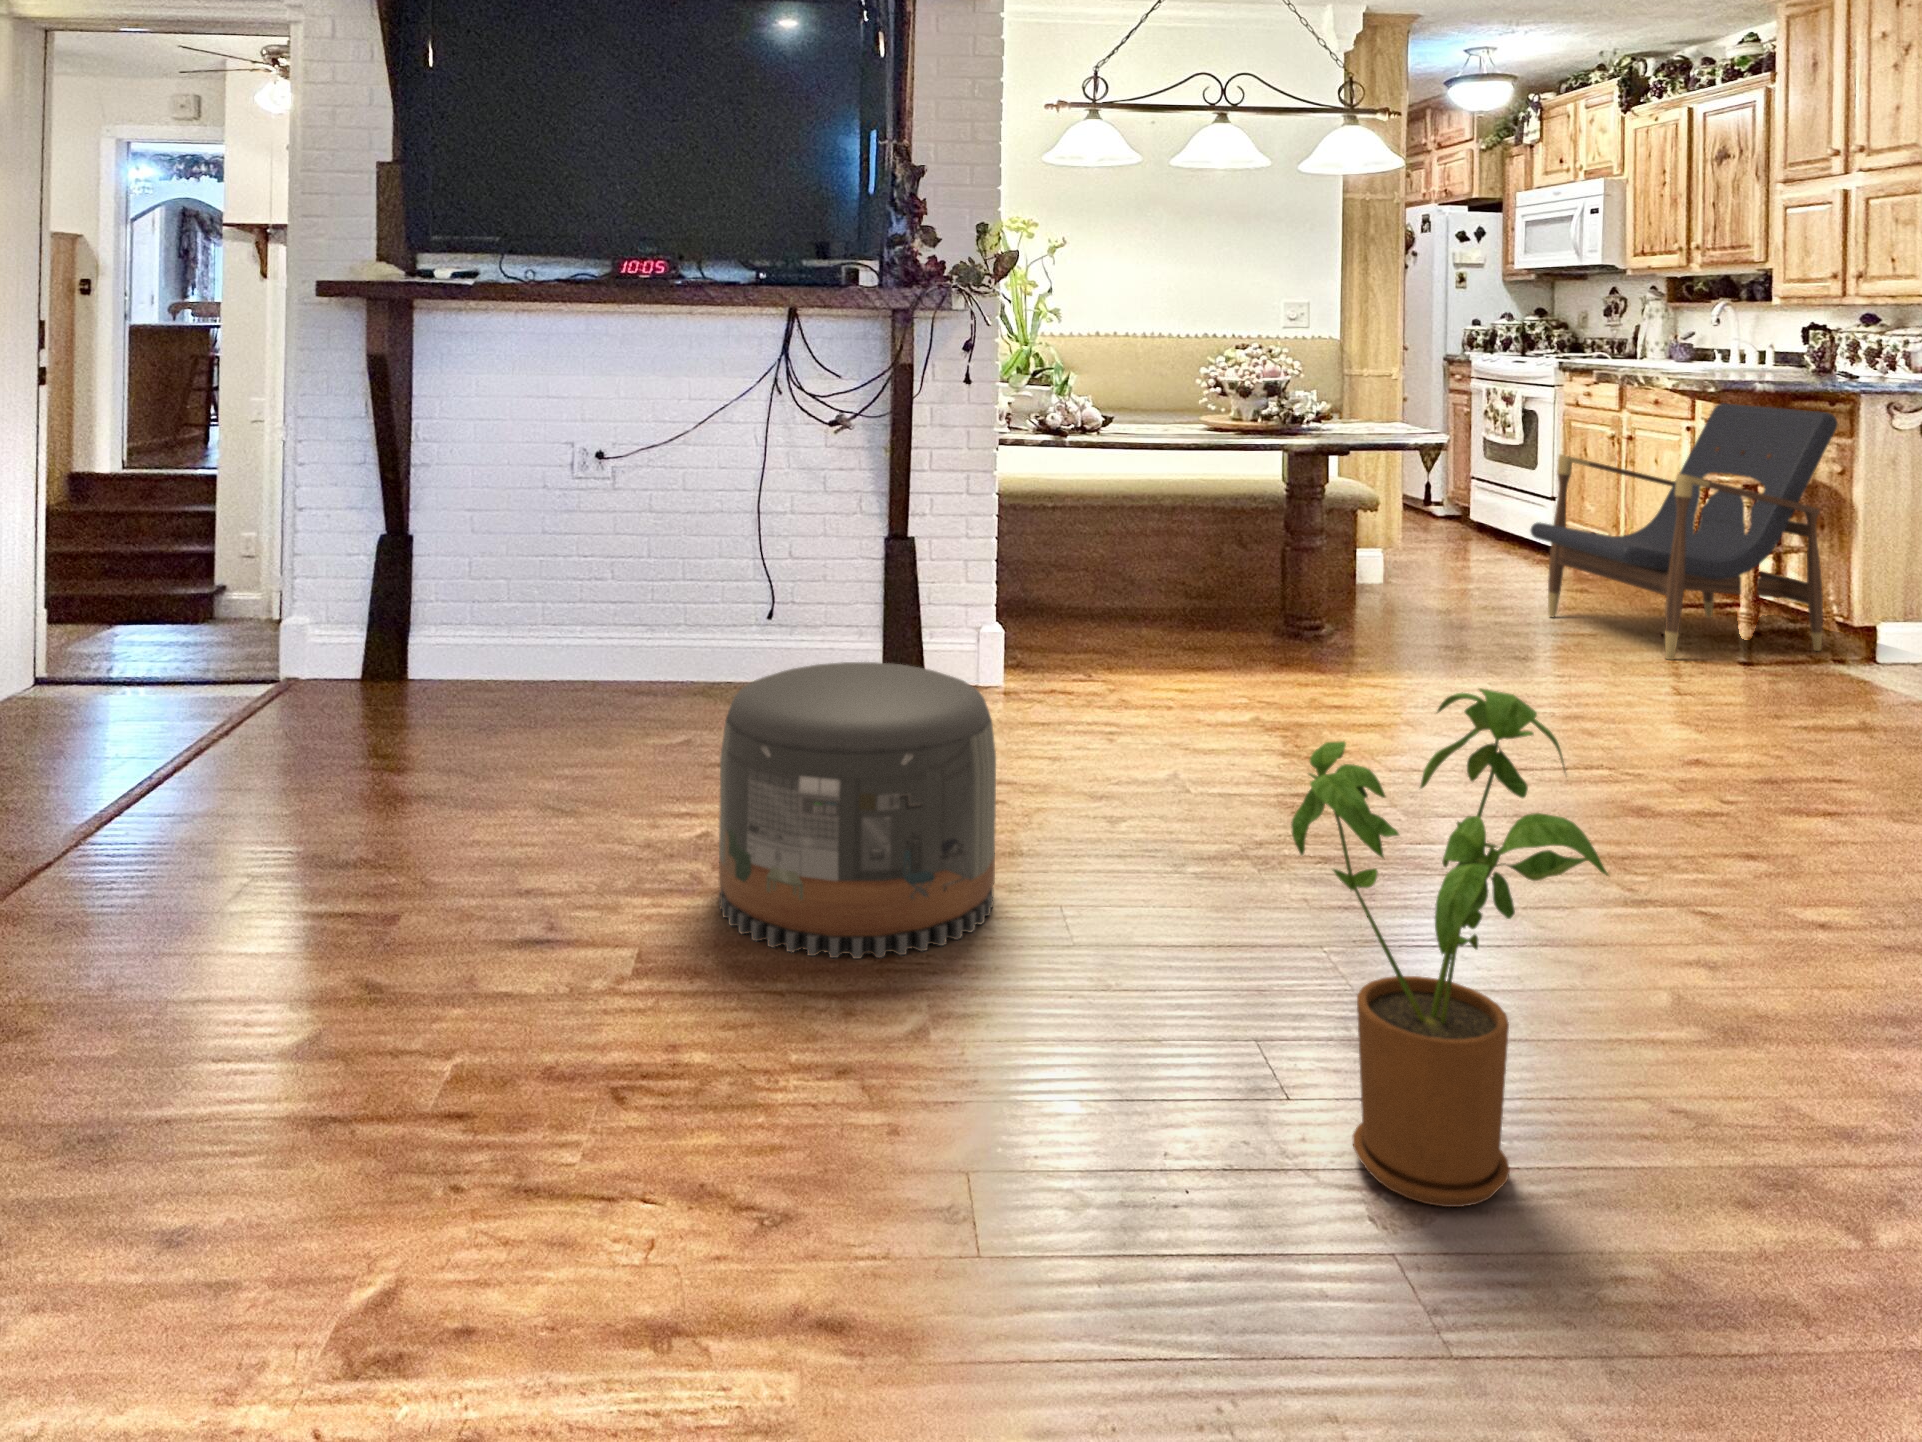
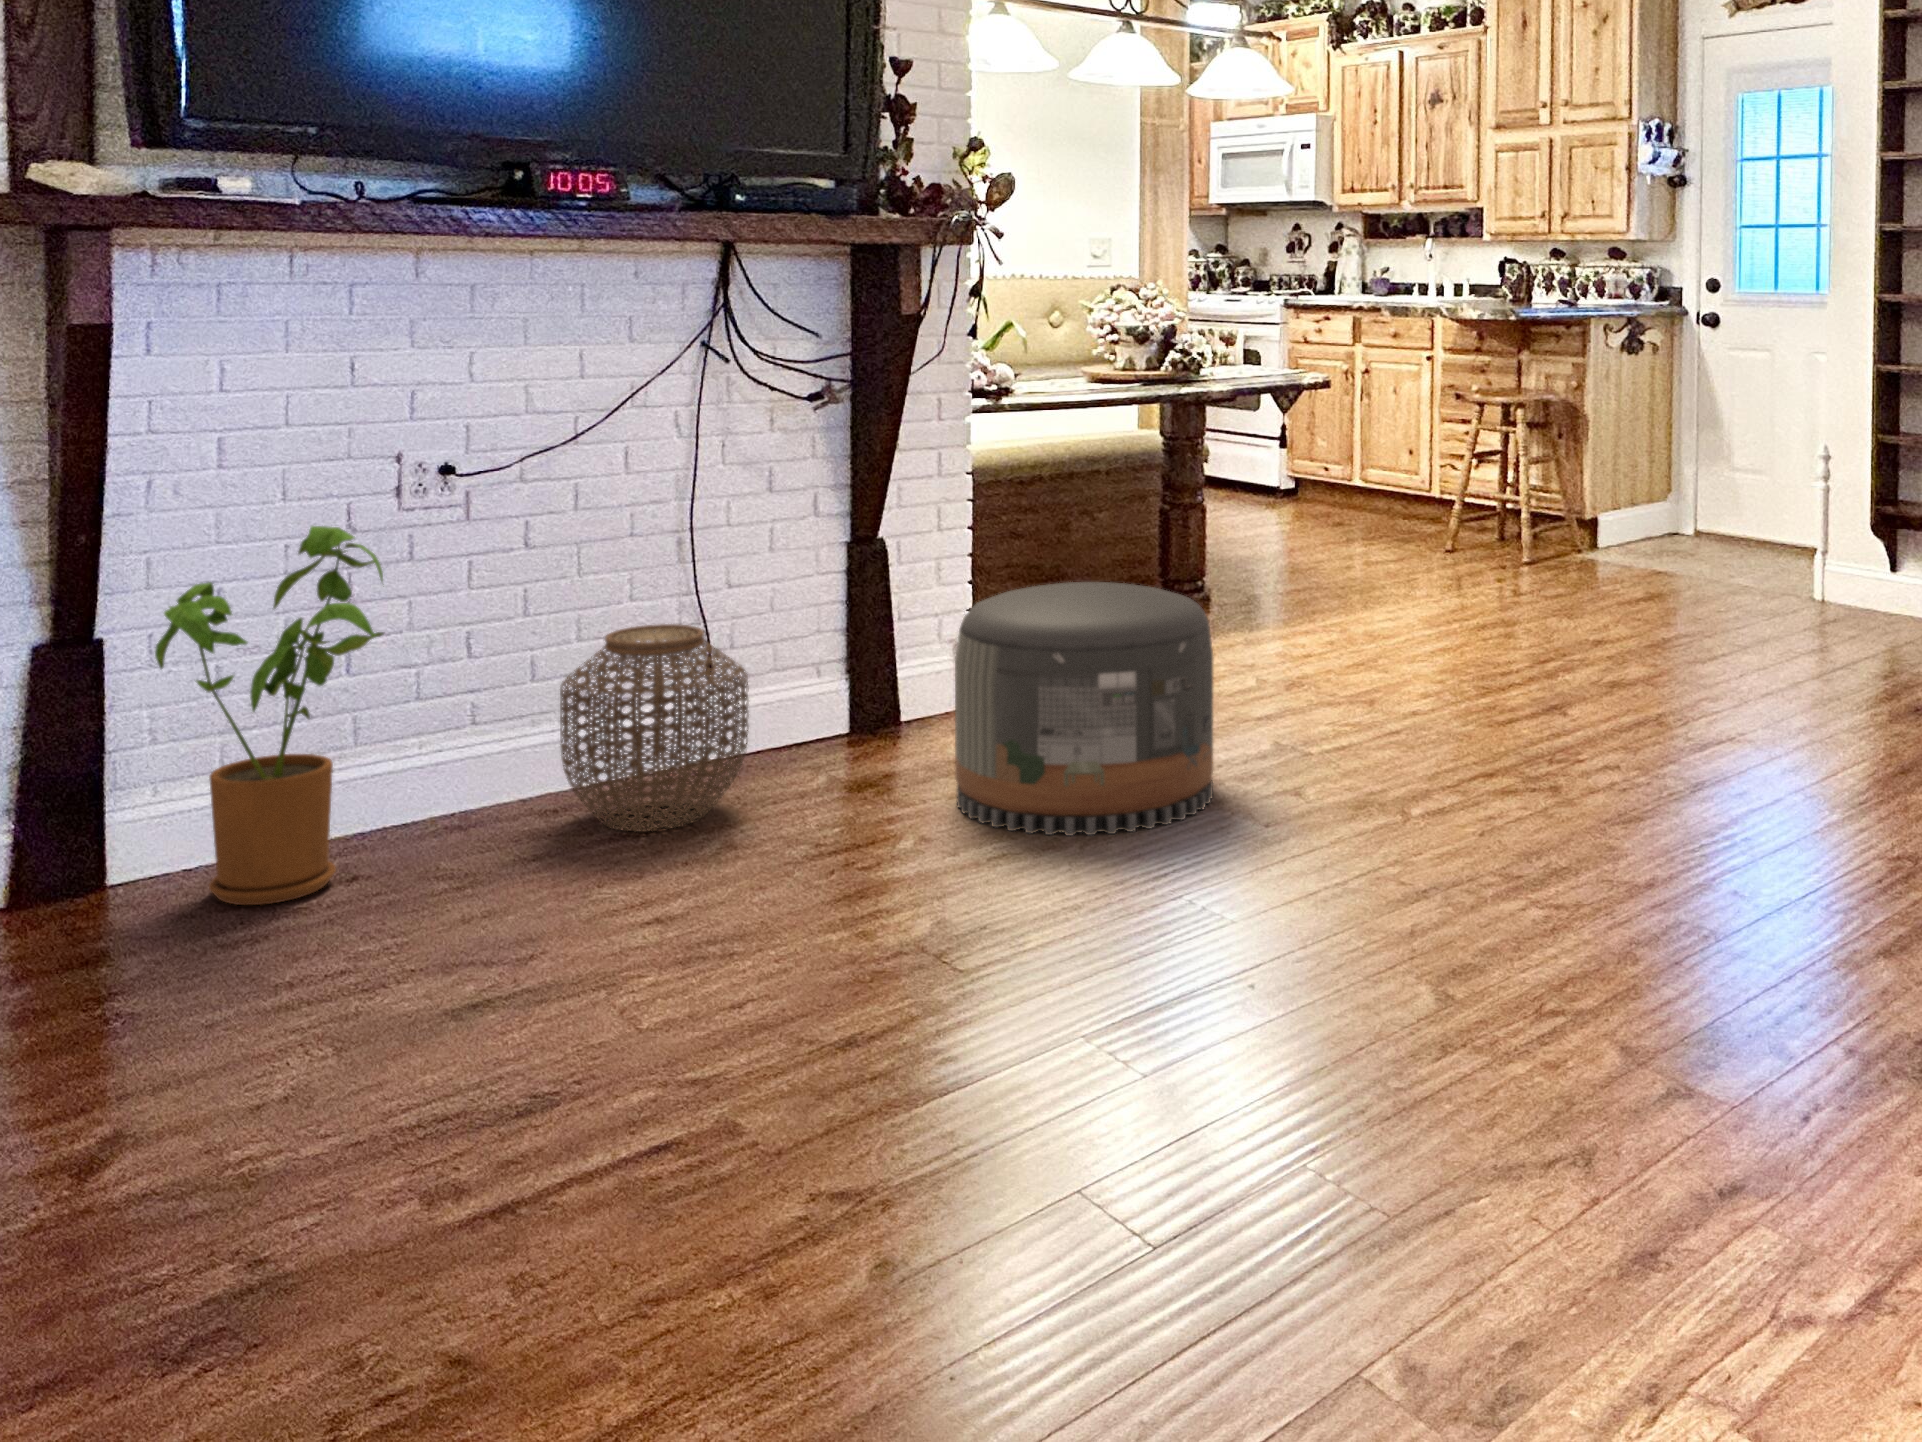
lounge chair: present [1531,403,1837,660] -> none [1323,330,1565,557]
woven basket: none [410,654,583,849] -> present [560,624,749,831]
house plant: present [1291,688,1608,1207] -> present [155,526,383,905]

